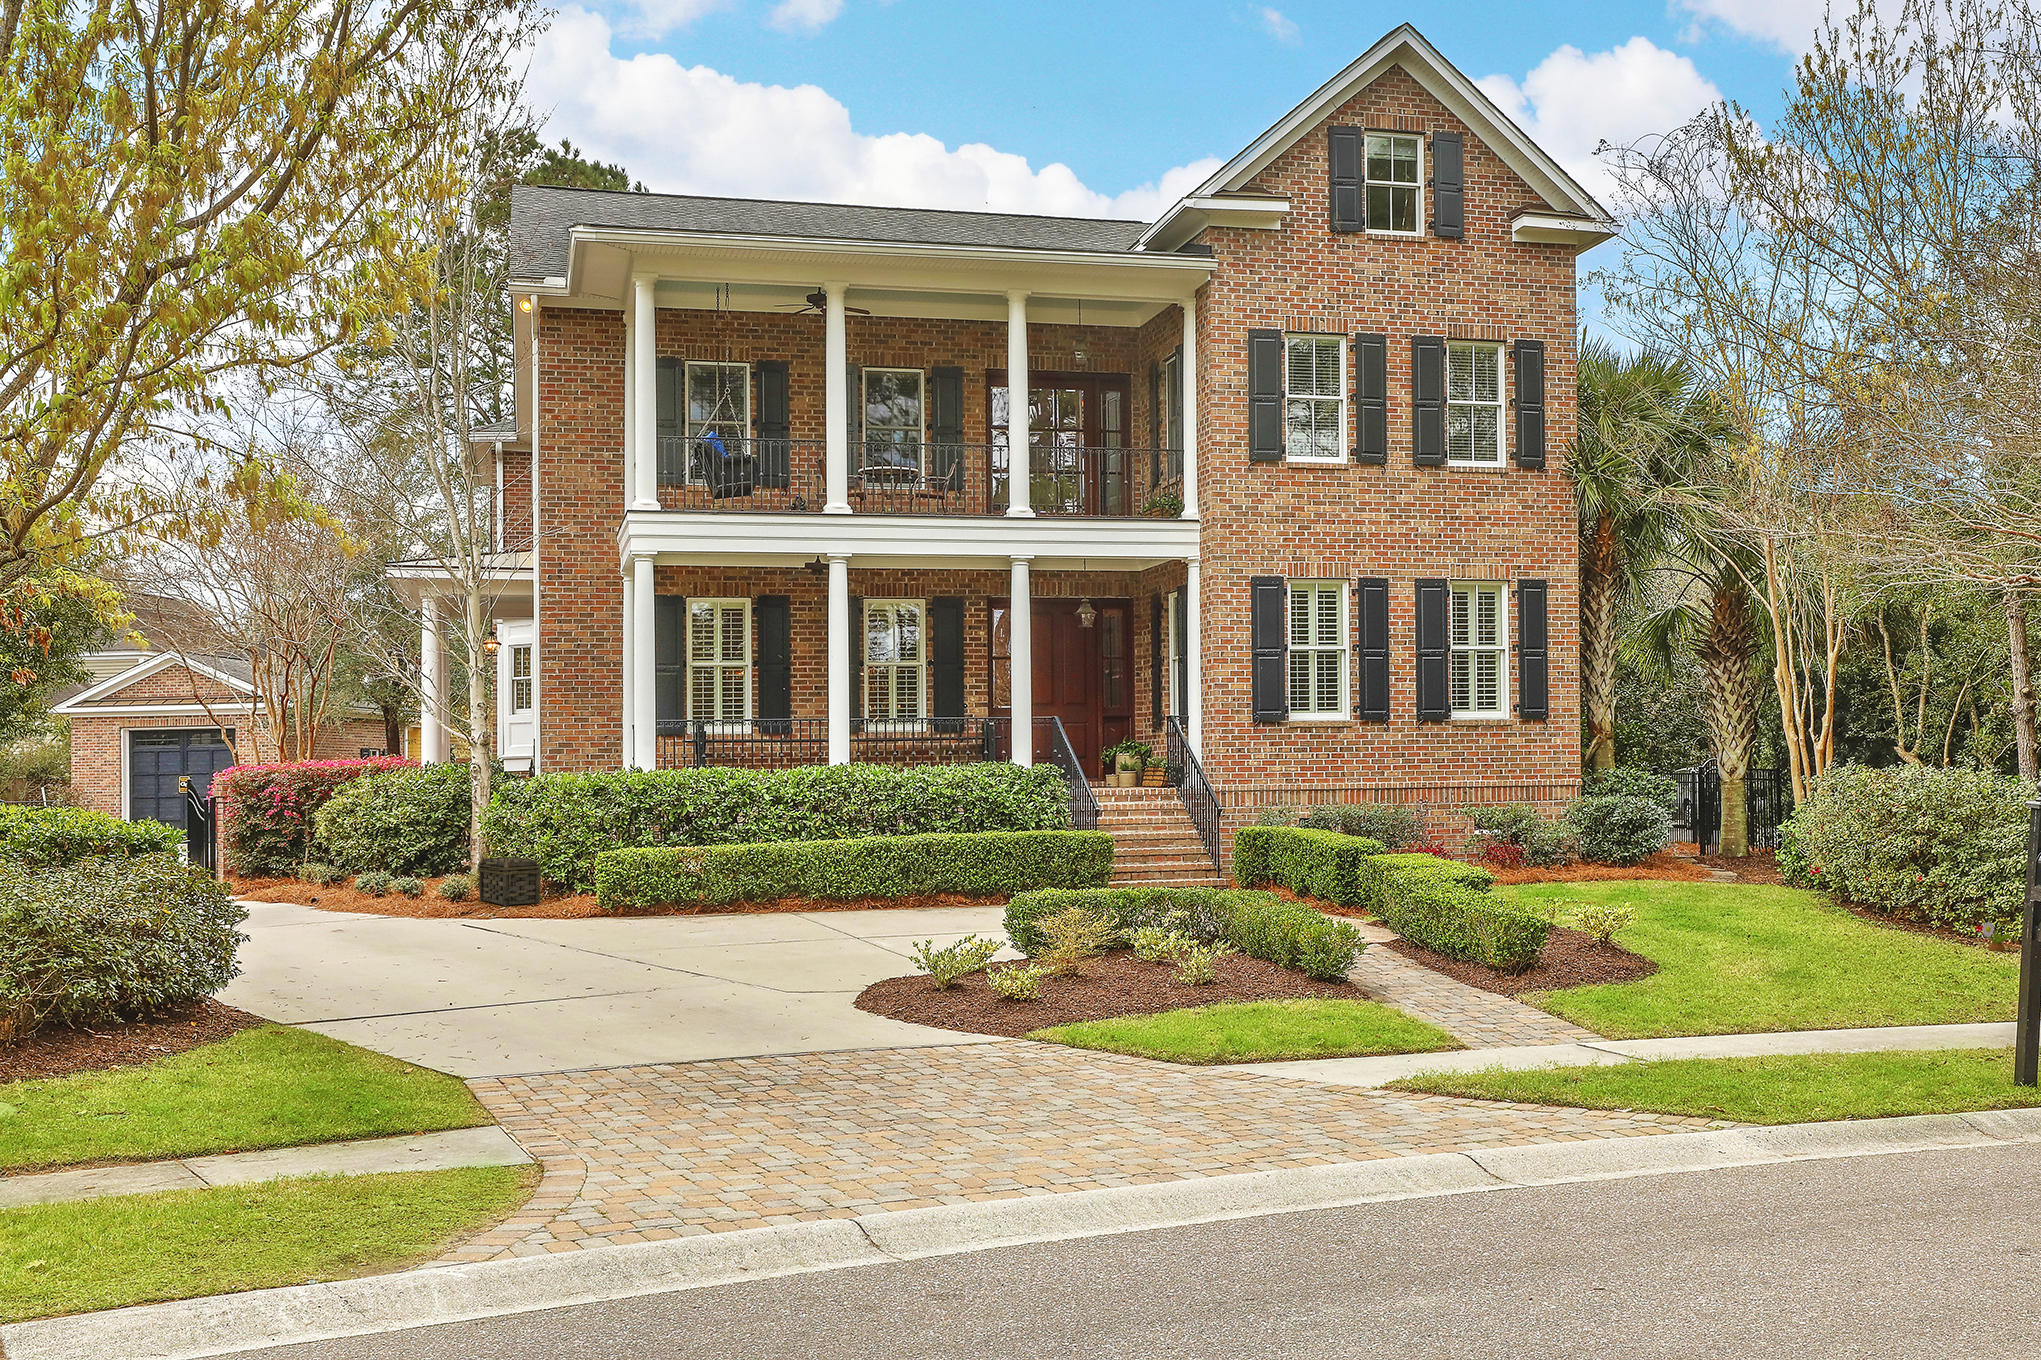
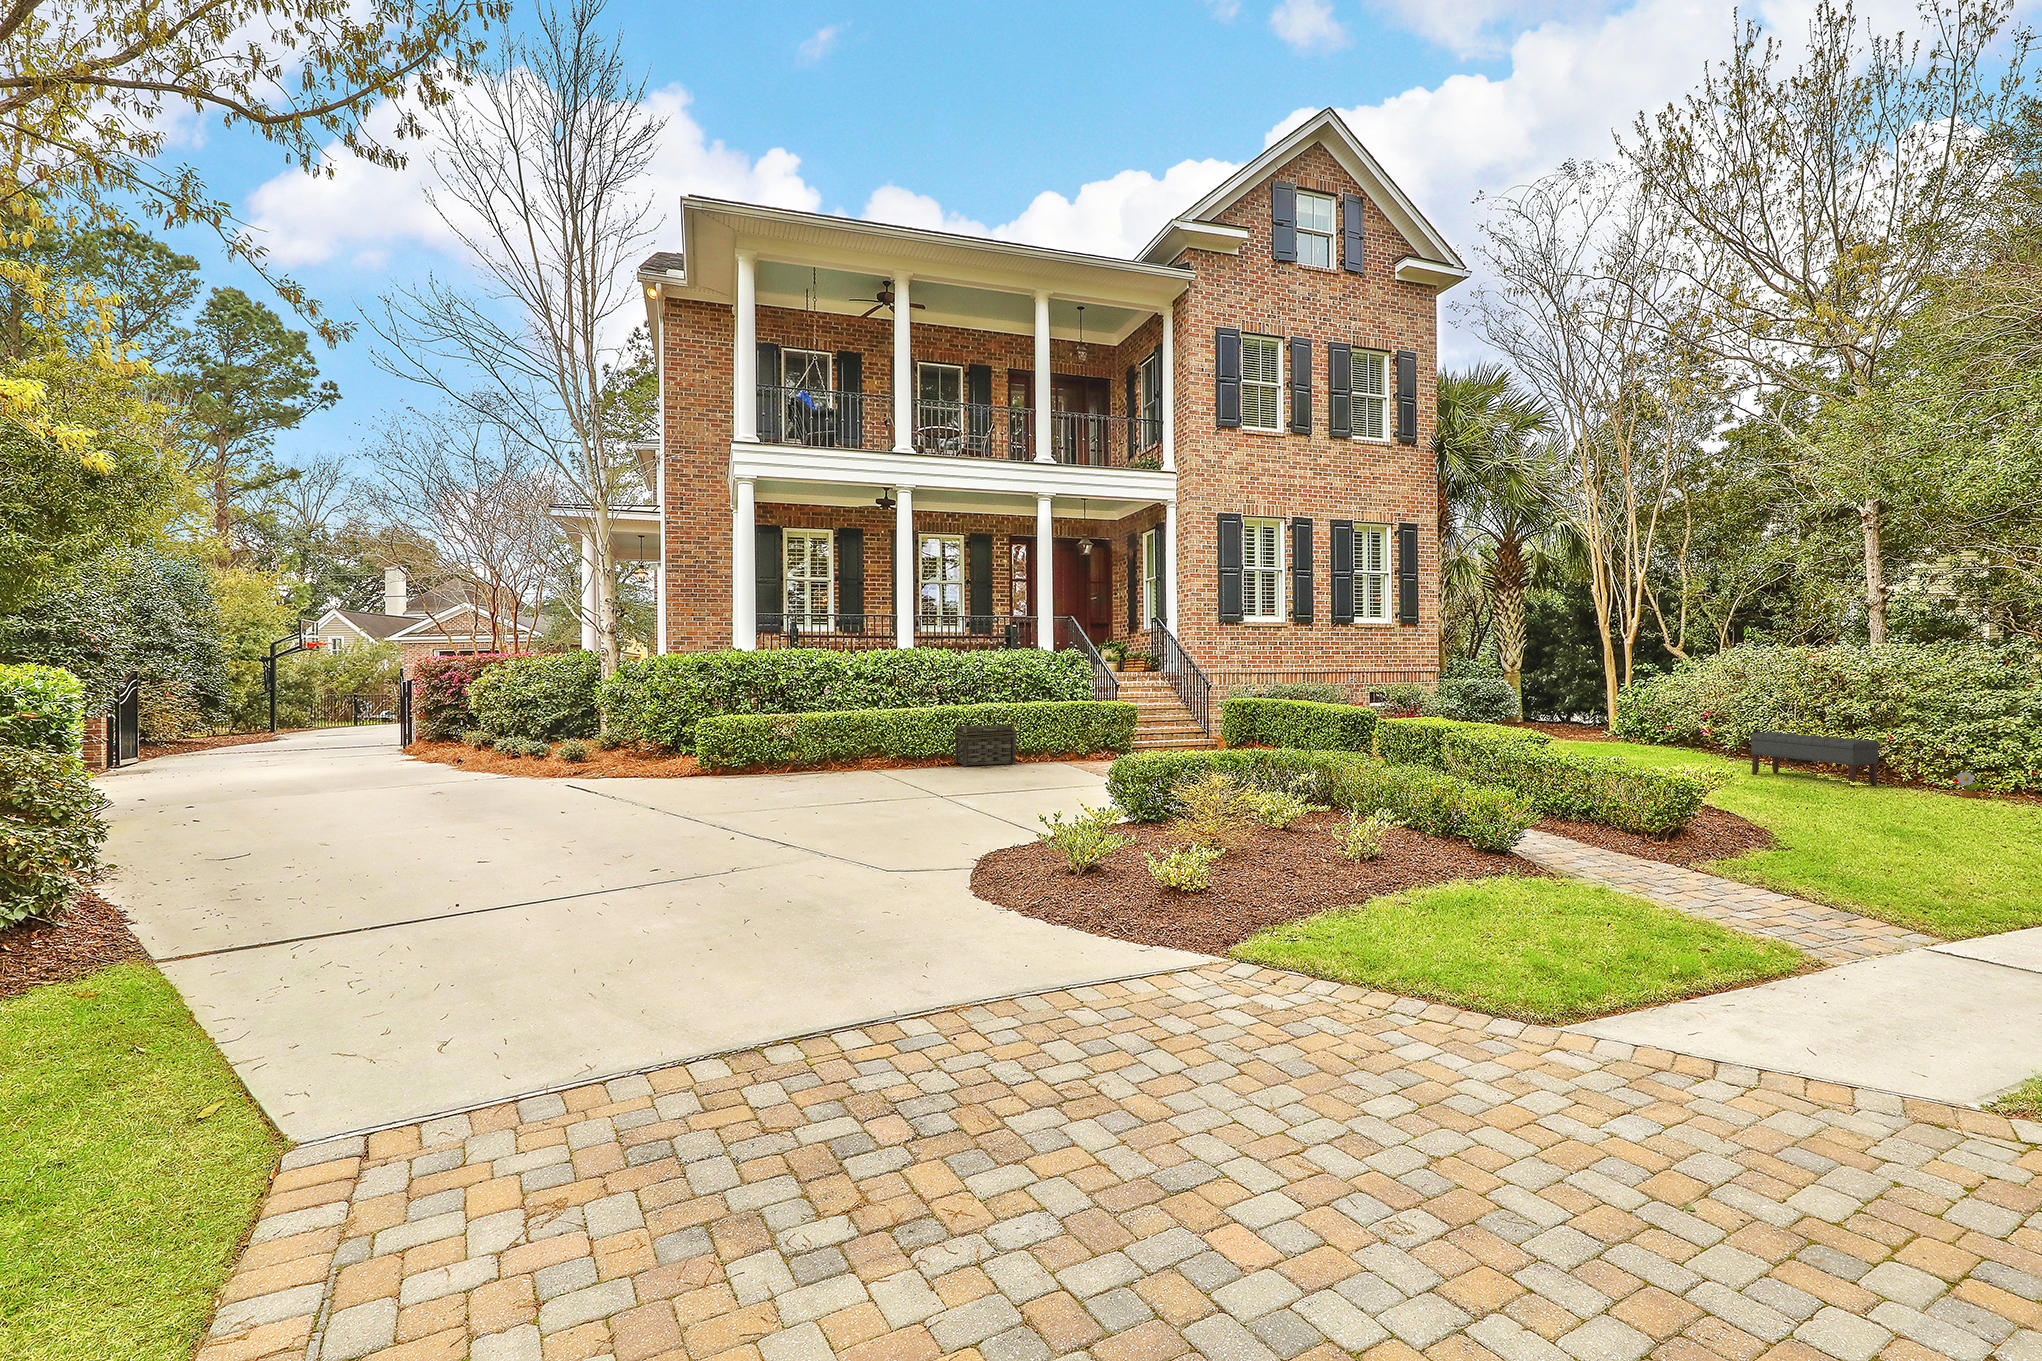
basket: present [477,855,541,906] -> present [955,723,1017,767]
bench: none [1821,875,1934,940] -> present [1750,732,1880,787]

